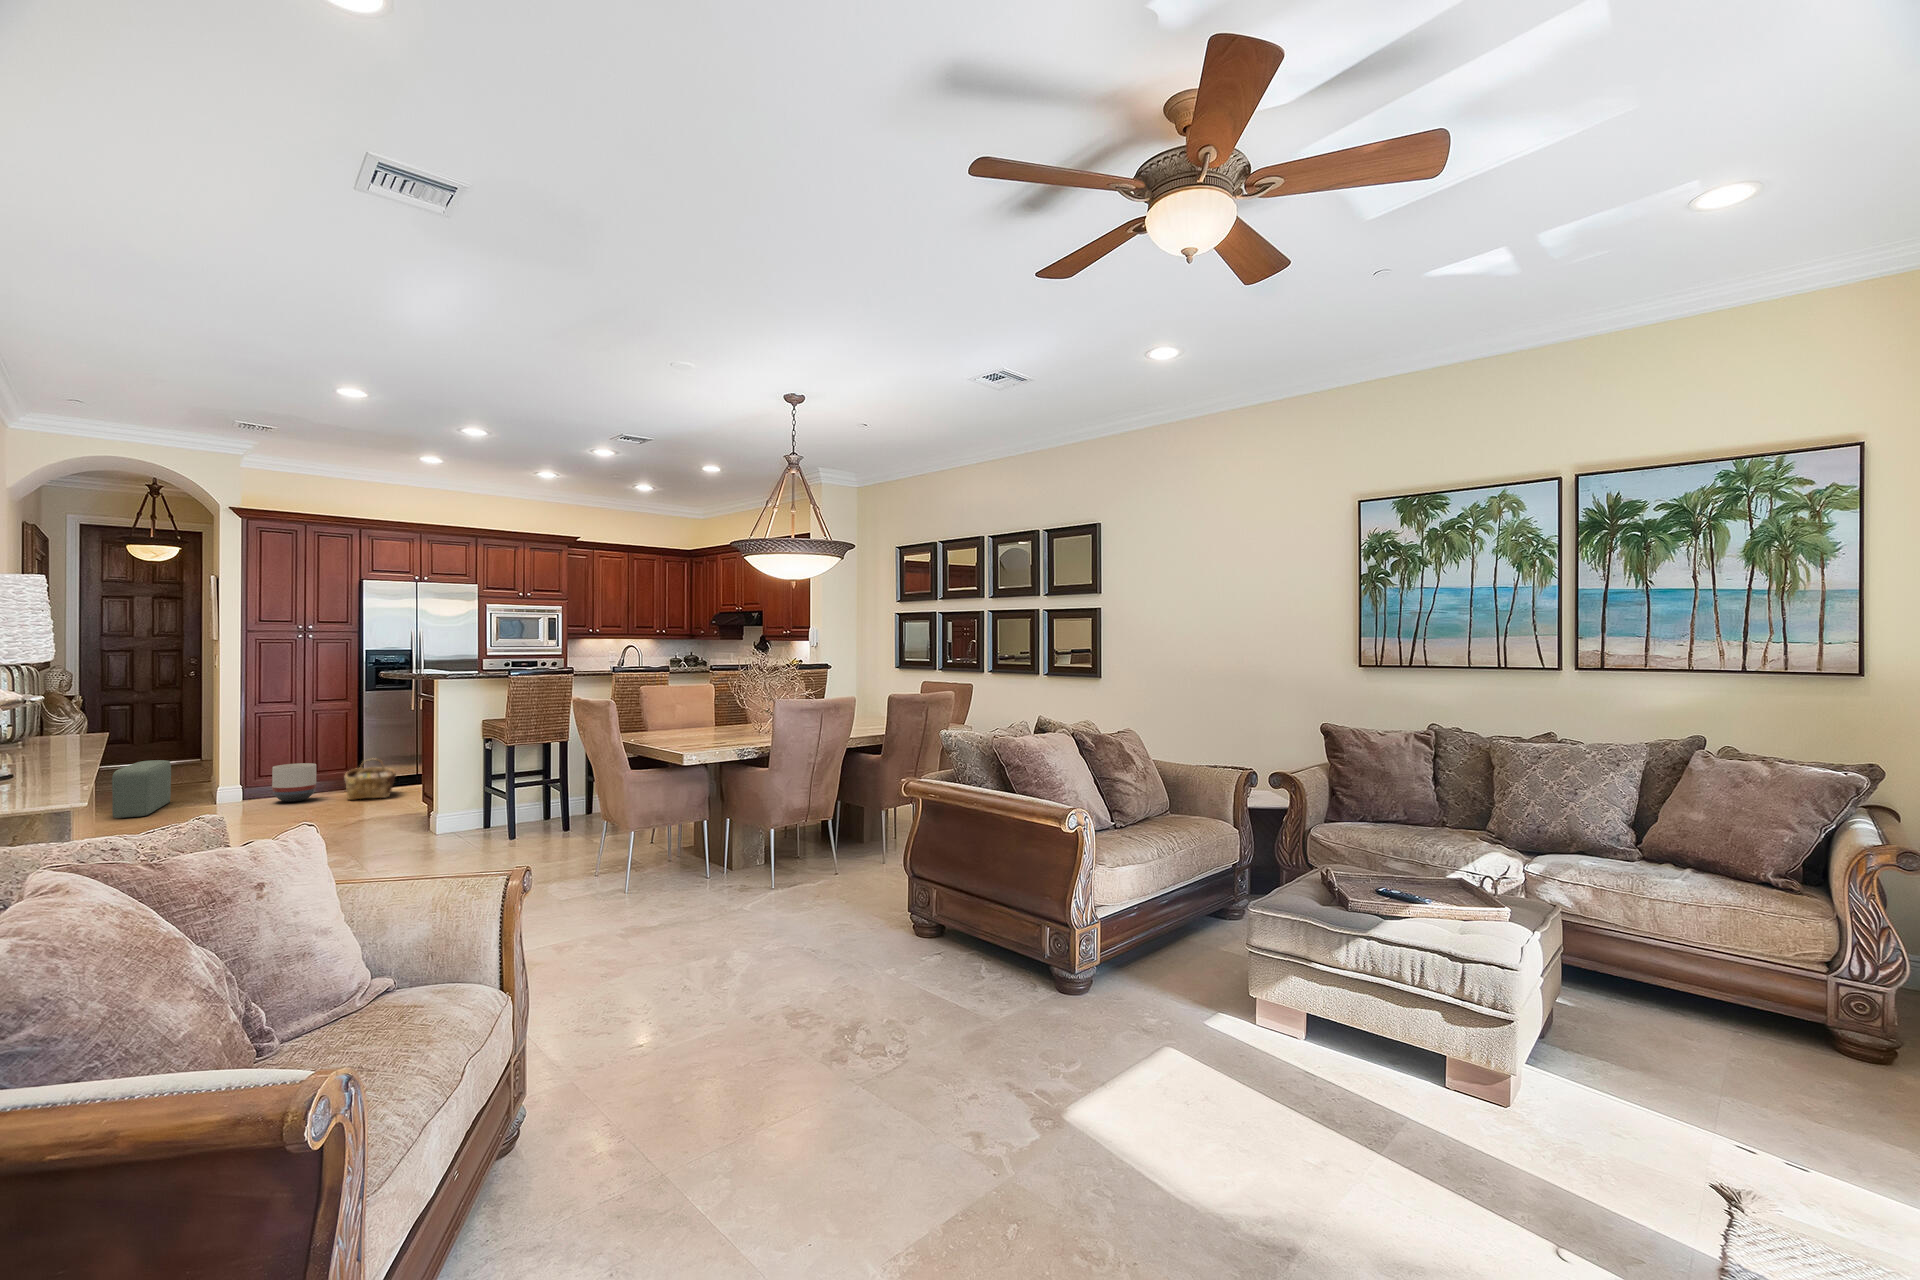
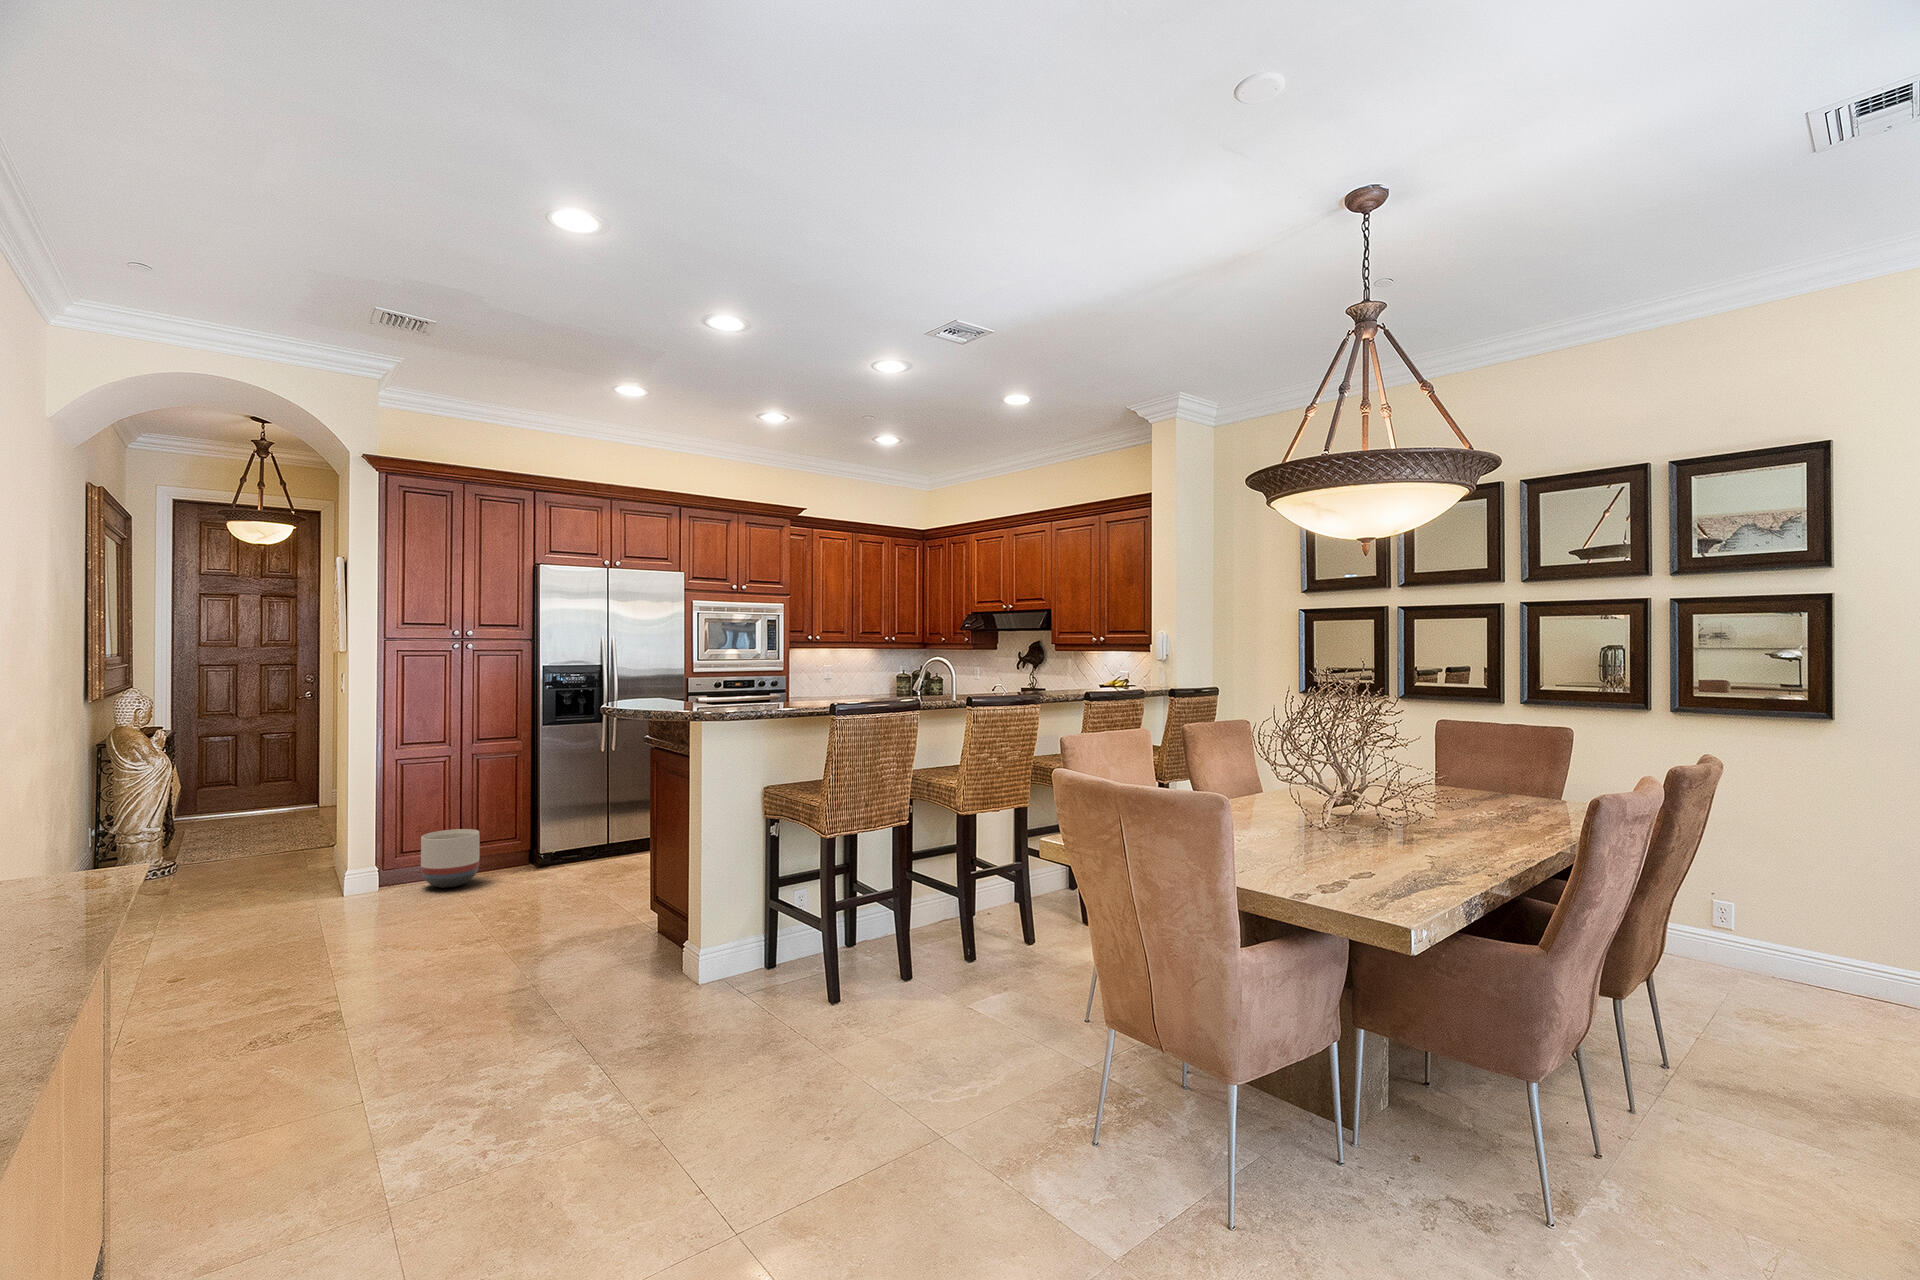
woven basket: present [345,758,396,800] -> none [518,820,586,885]
pouf: present [112,760,171,818] -> none [202,825,283,920]

